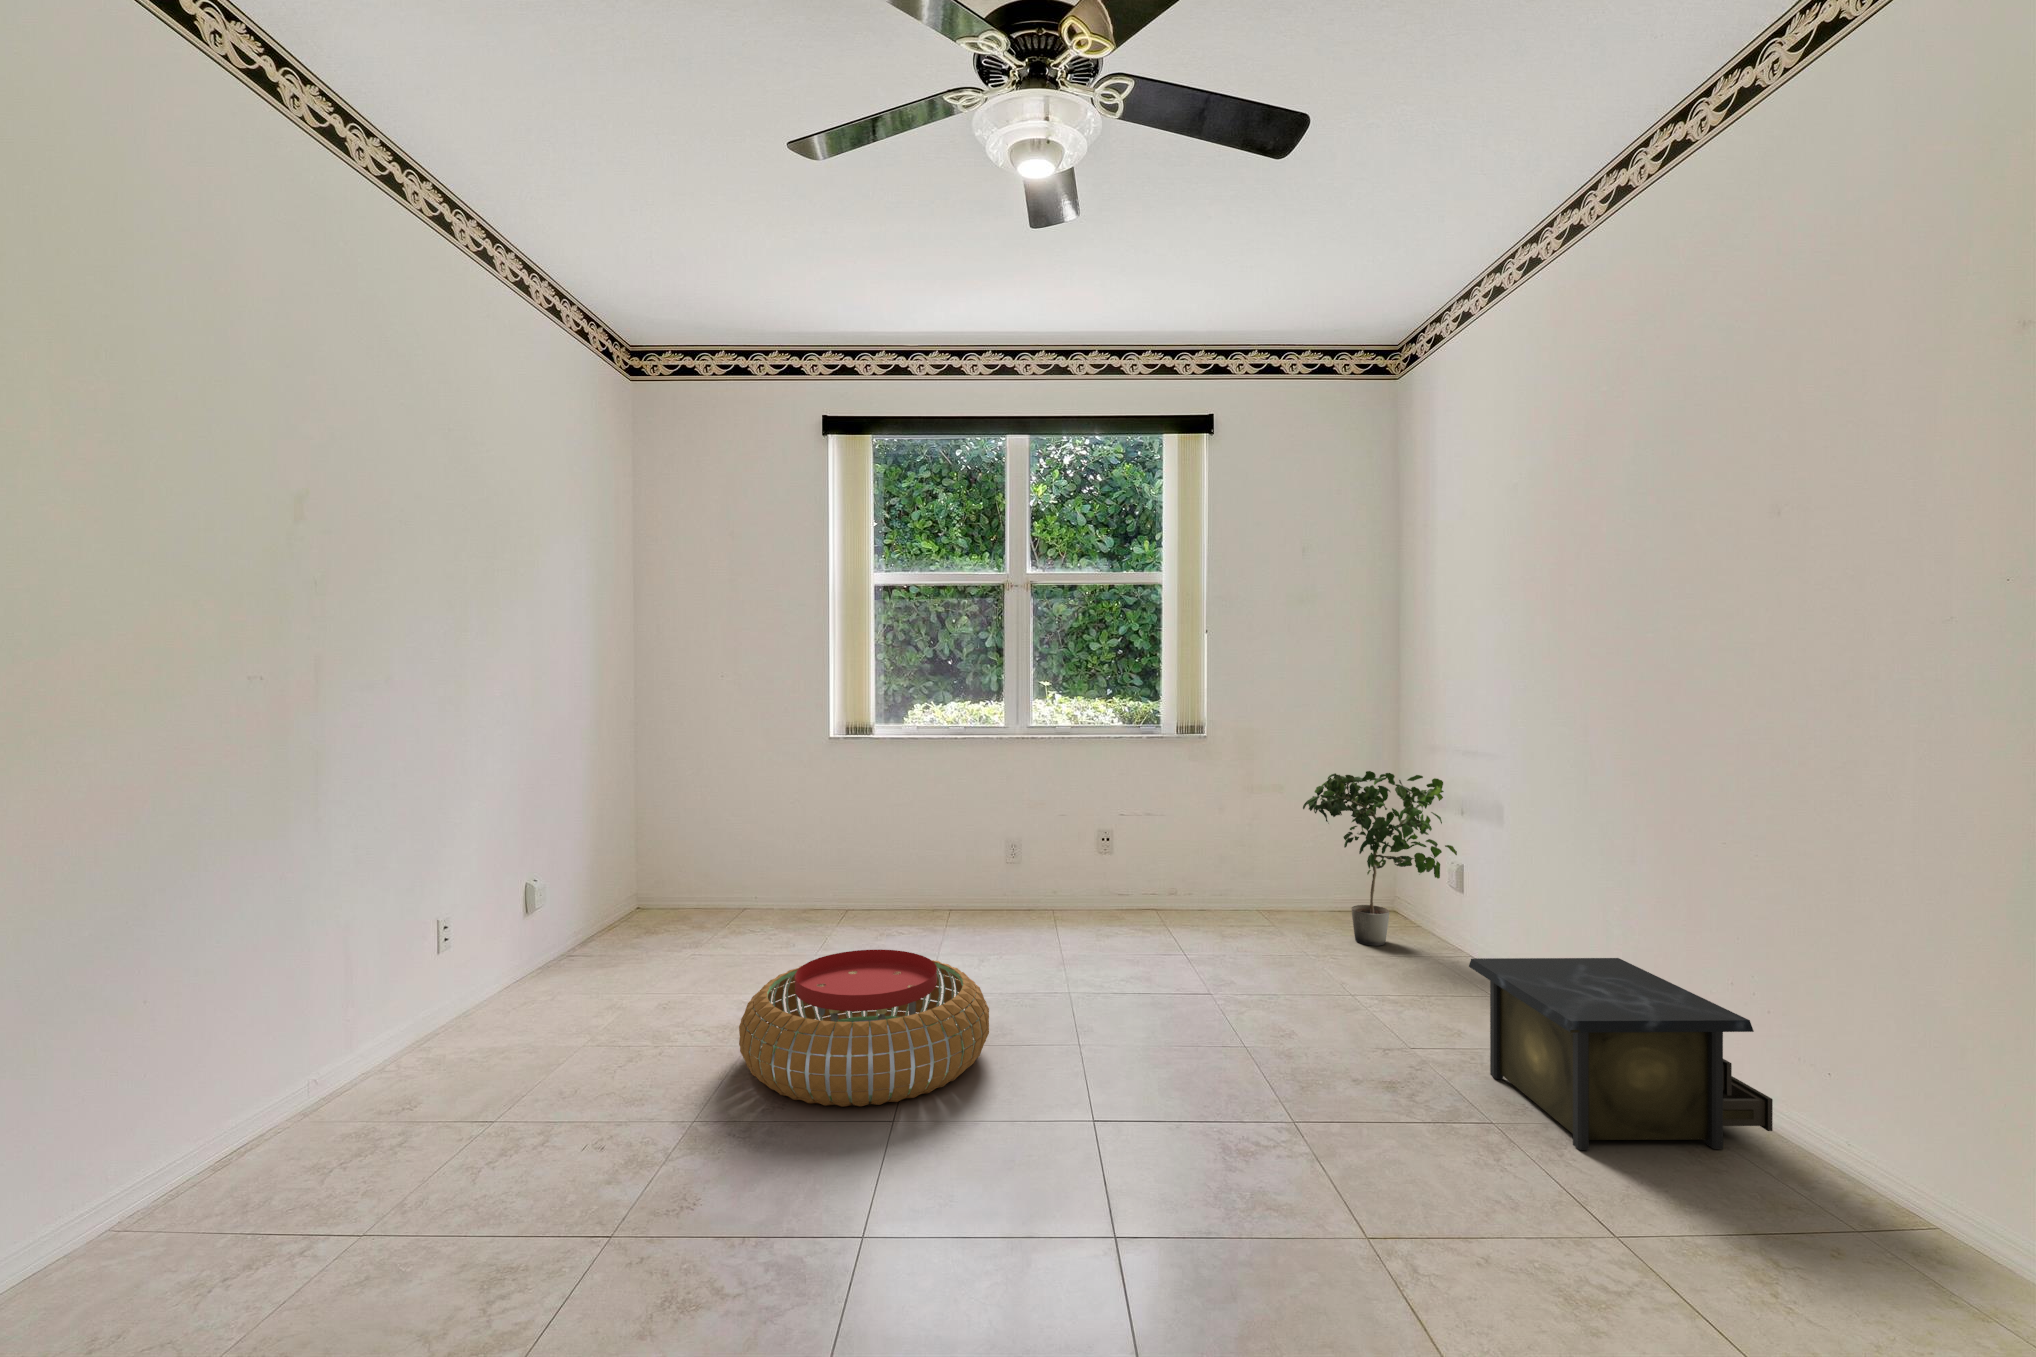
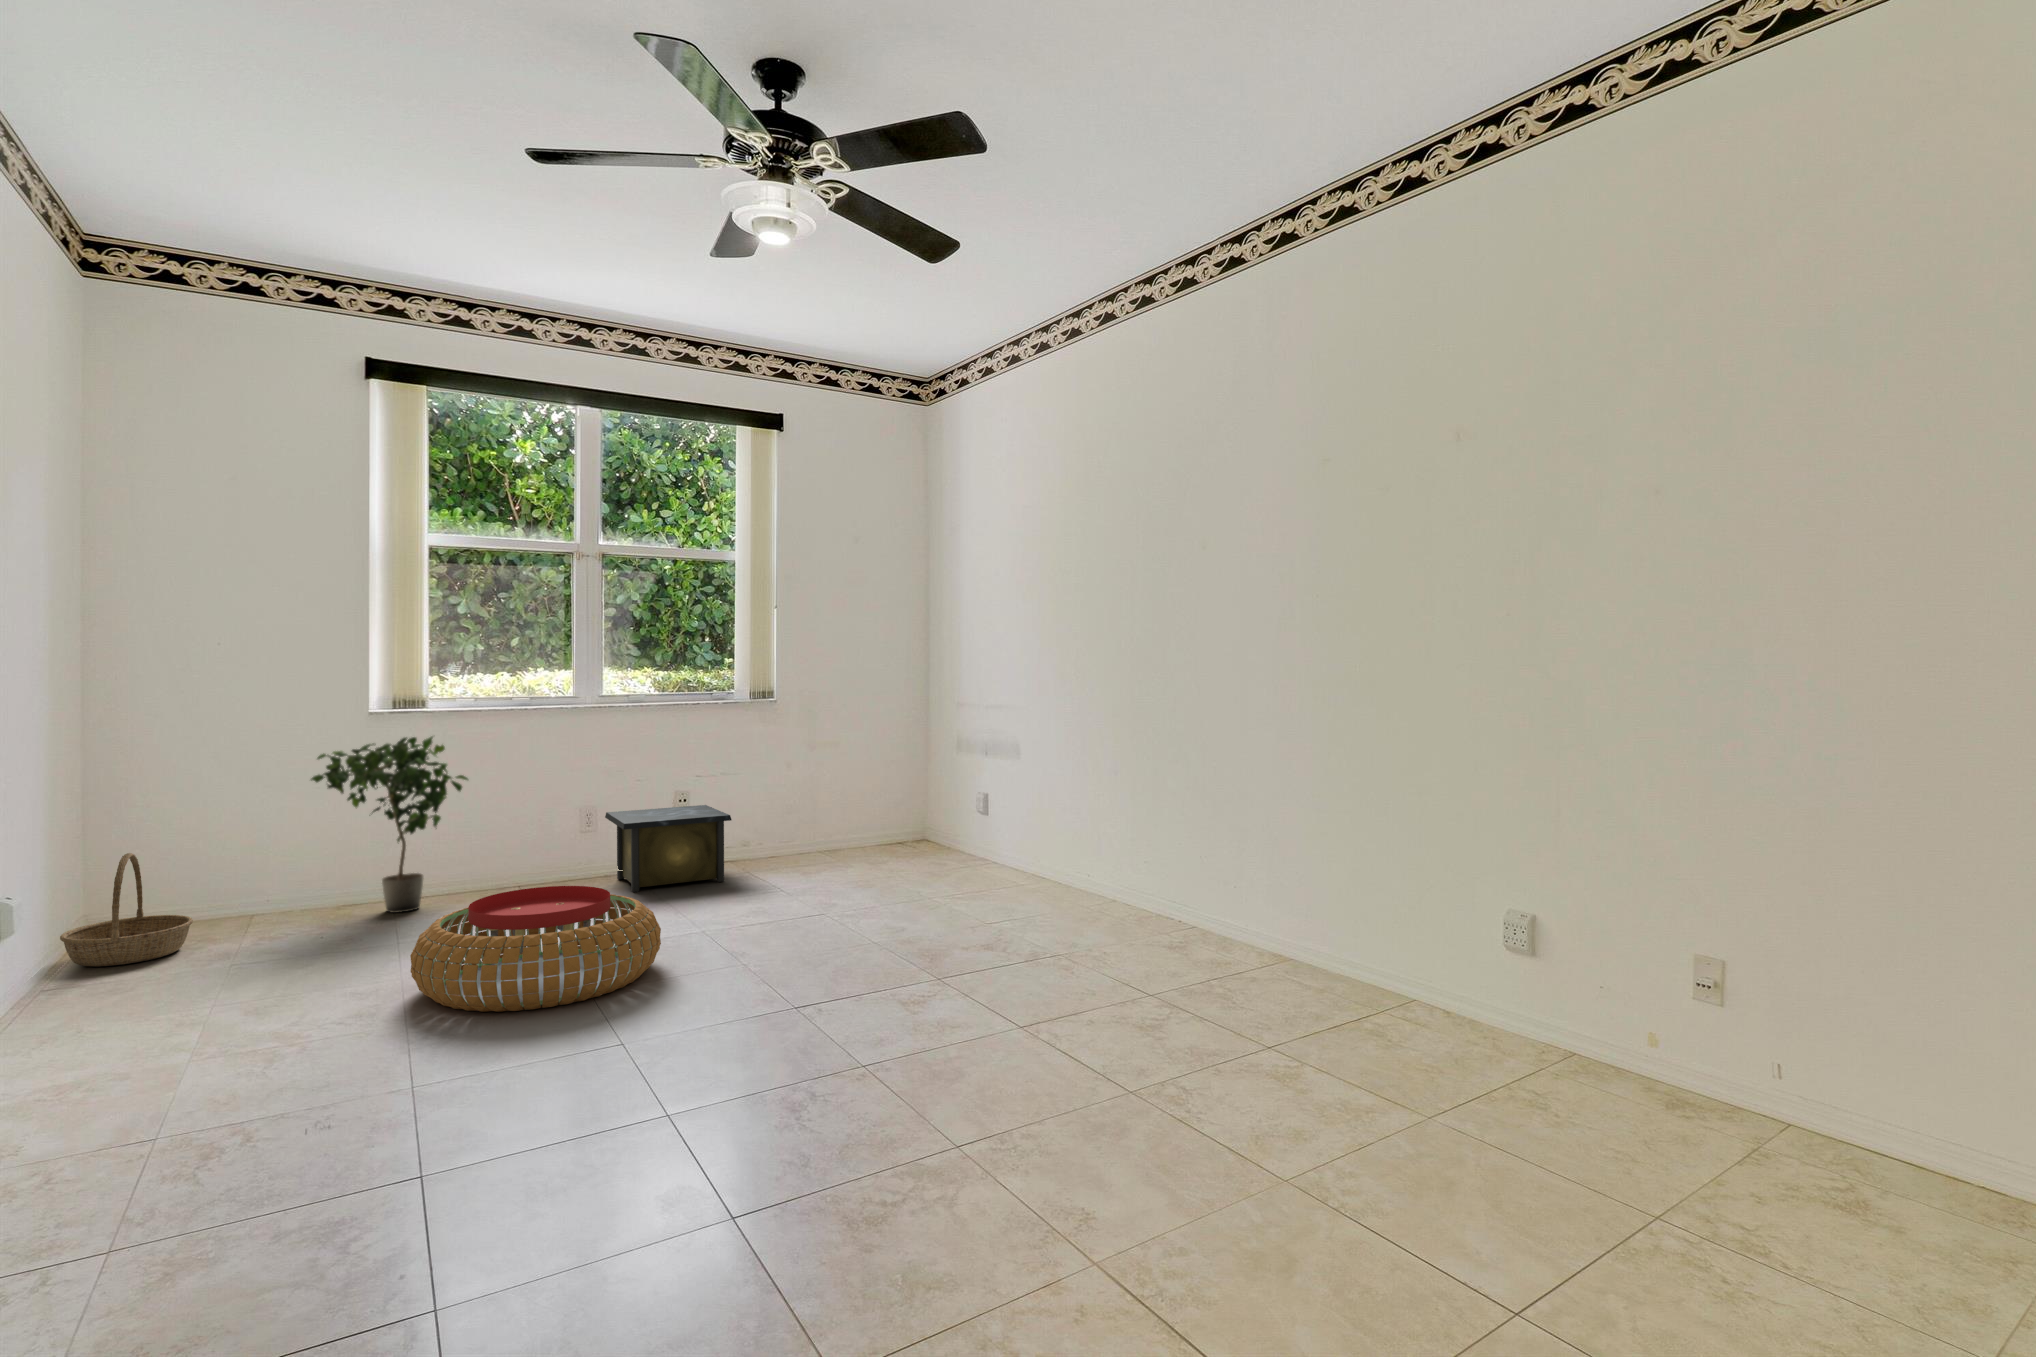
potted plant: present [1303,771,1457,946] -> present [311,736,468,913]
basket: none [578,860,670,957] -> present [60,853,193,966]
nightstand: present [1469,958,1773,1150] -> present [605,805,732,892]

